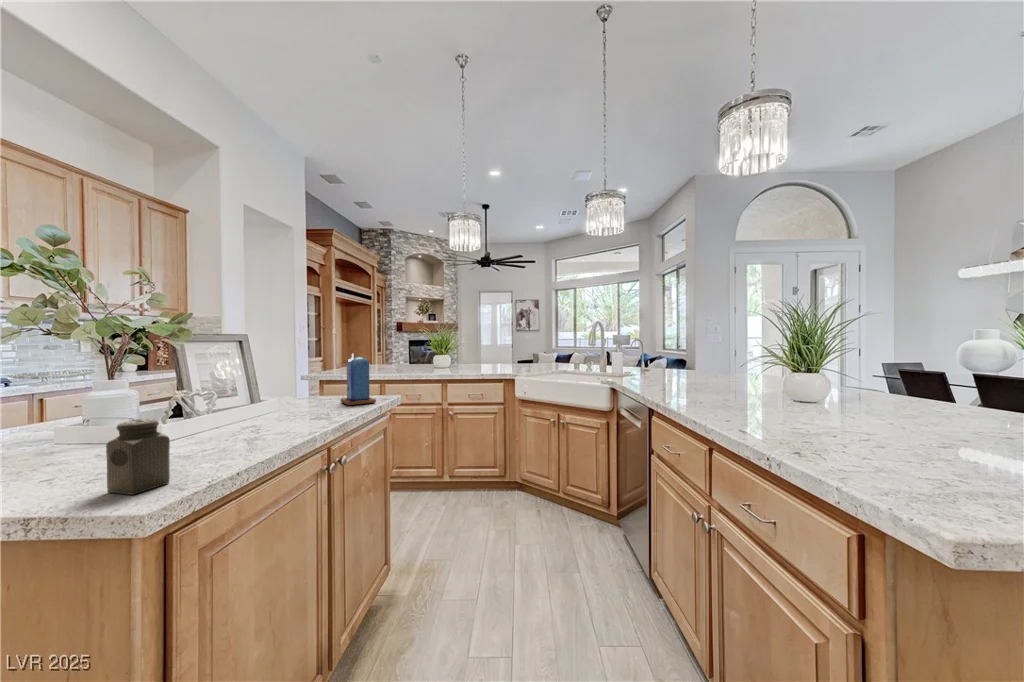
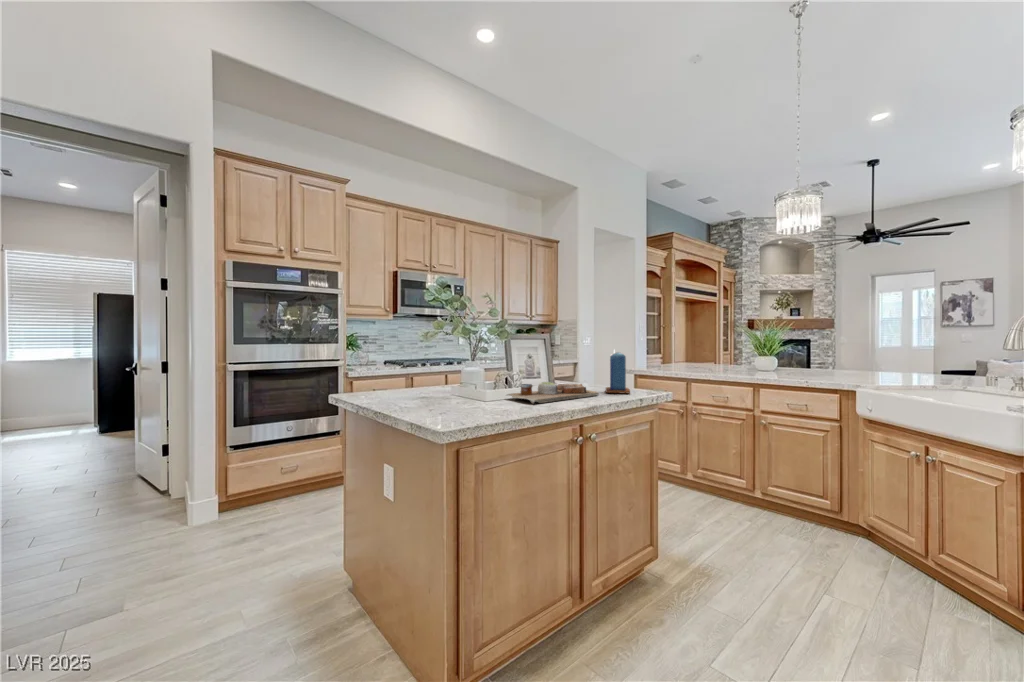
cutting board: none [216,398,344,435] -> present [507,382,599,404]
salt shaker: present [106,419,170,495] -> none [432,380,455,419]

